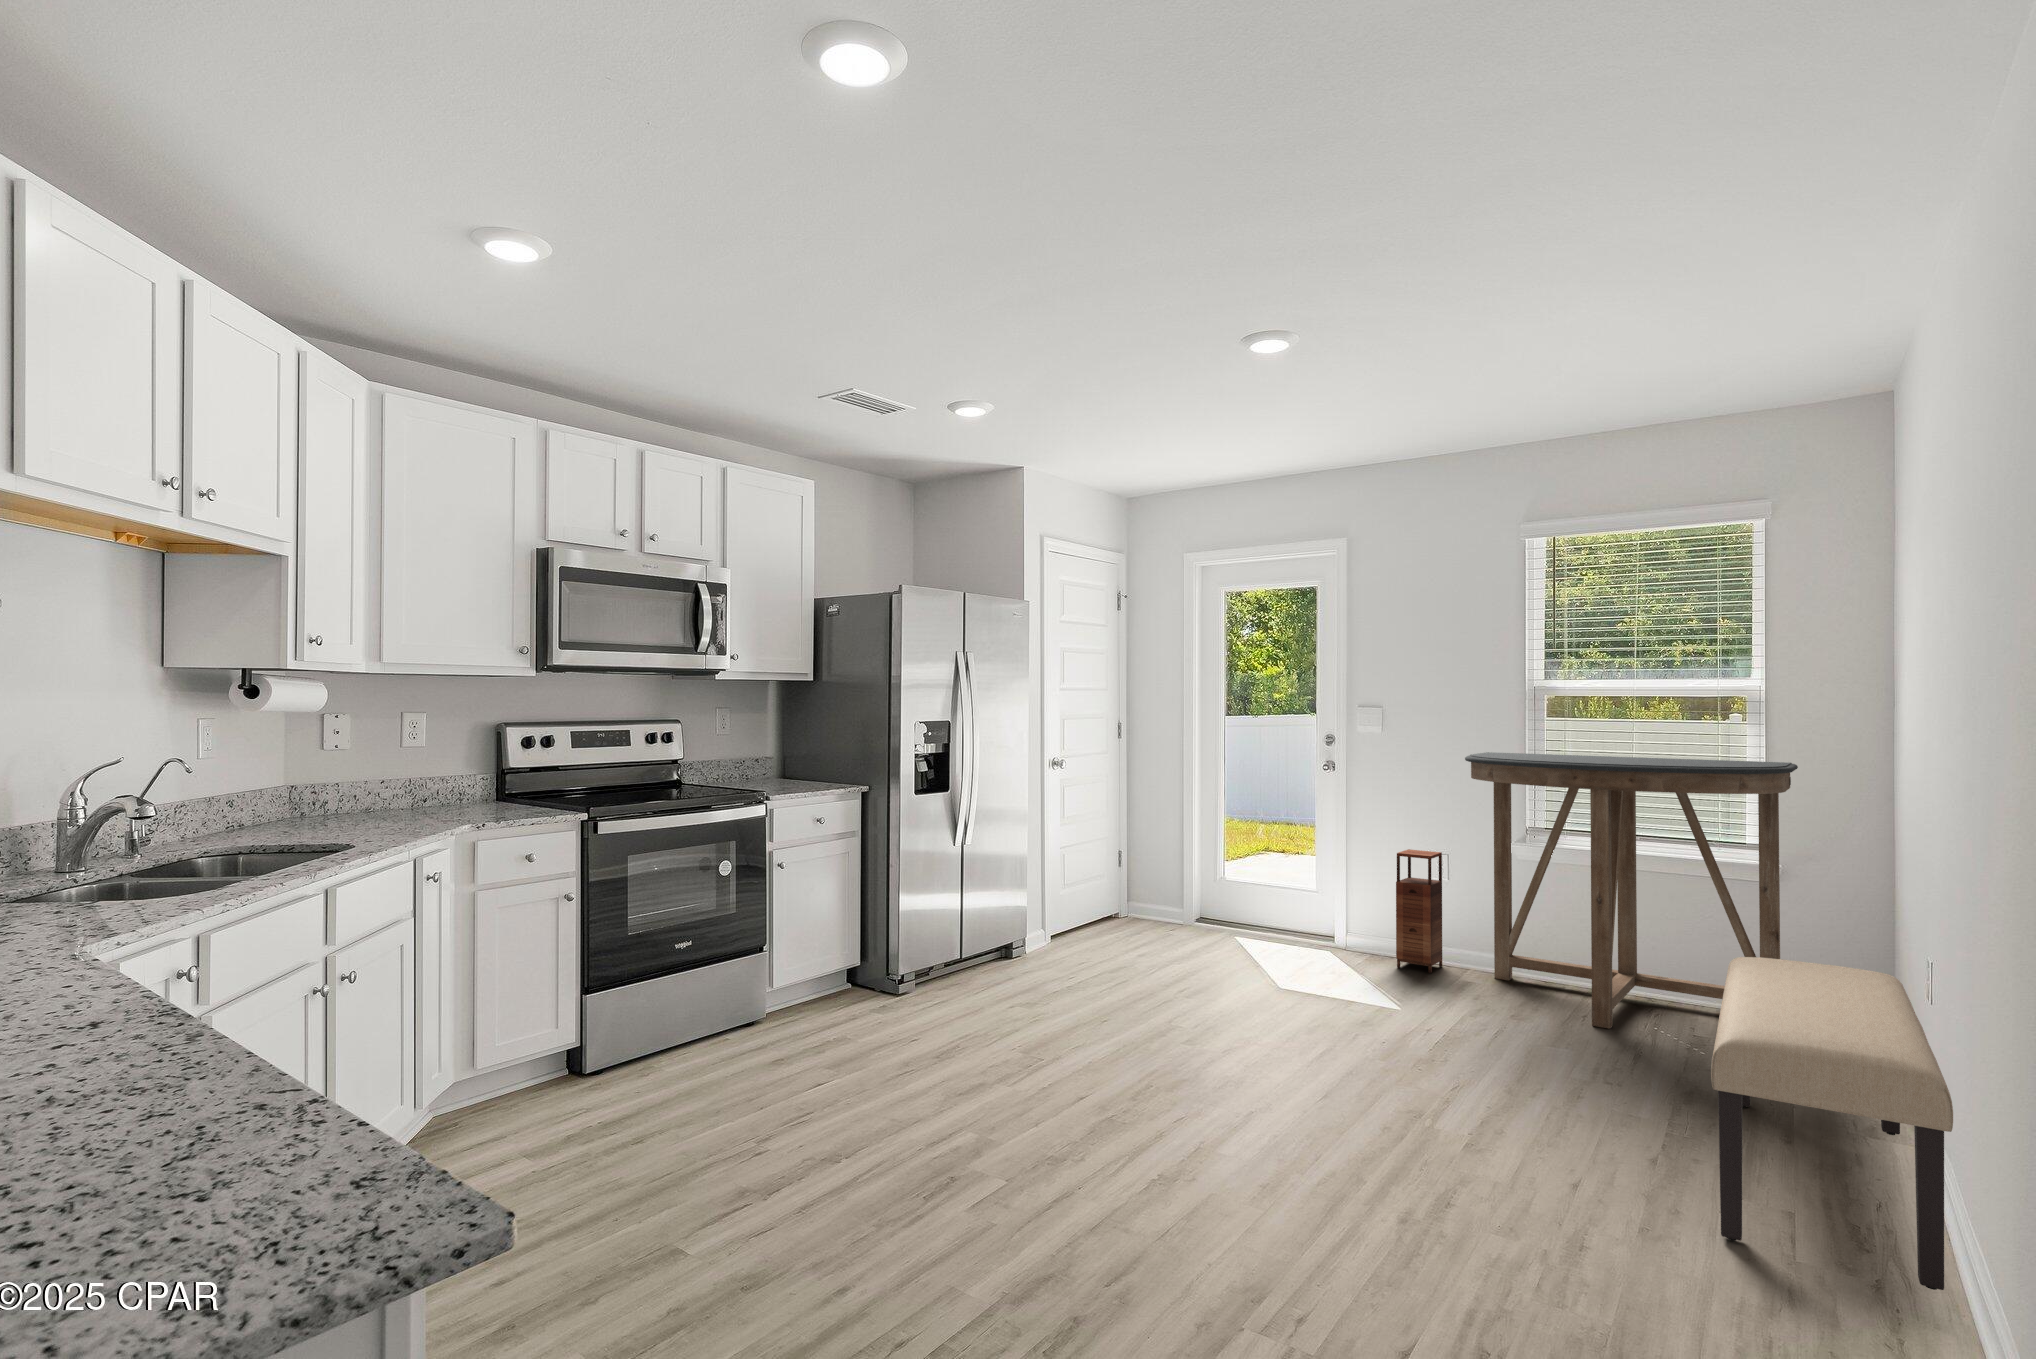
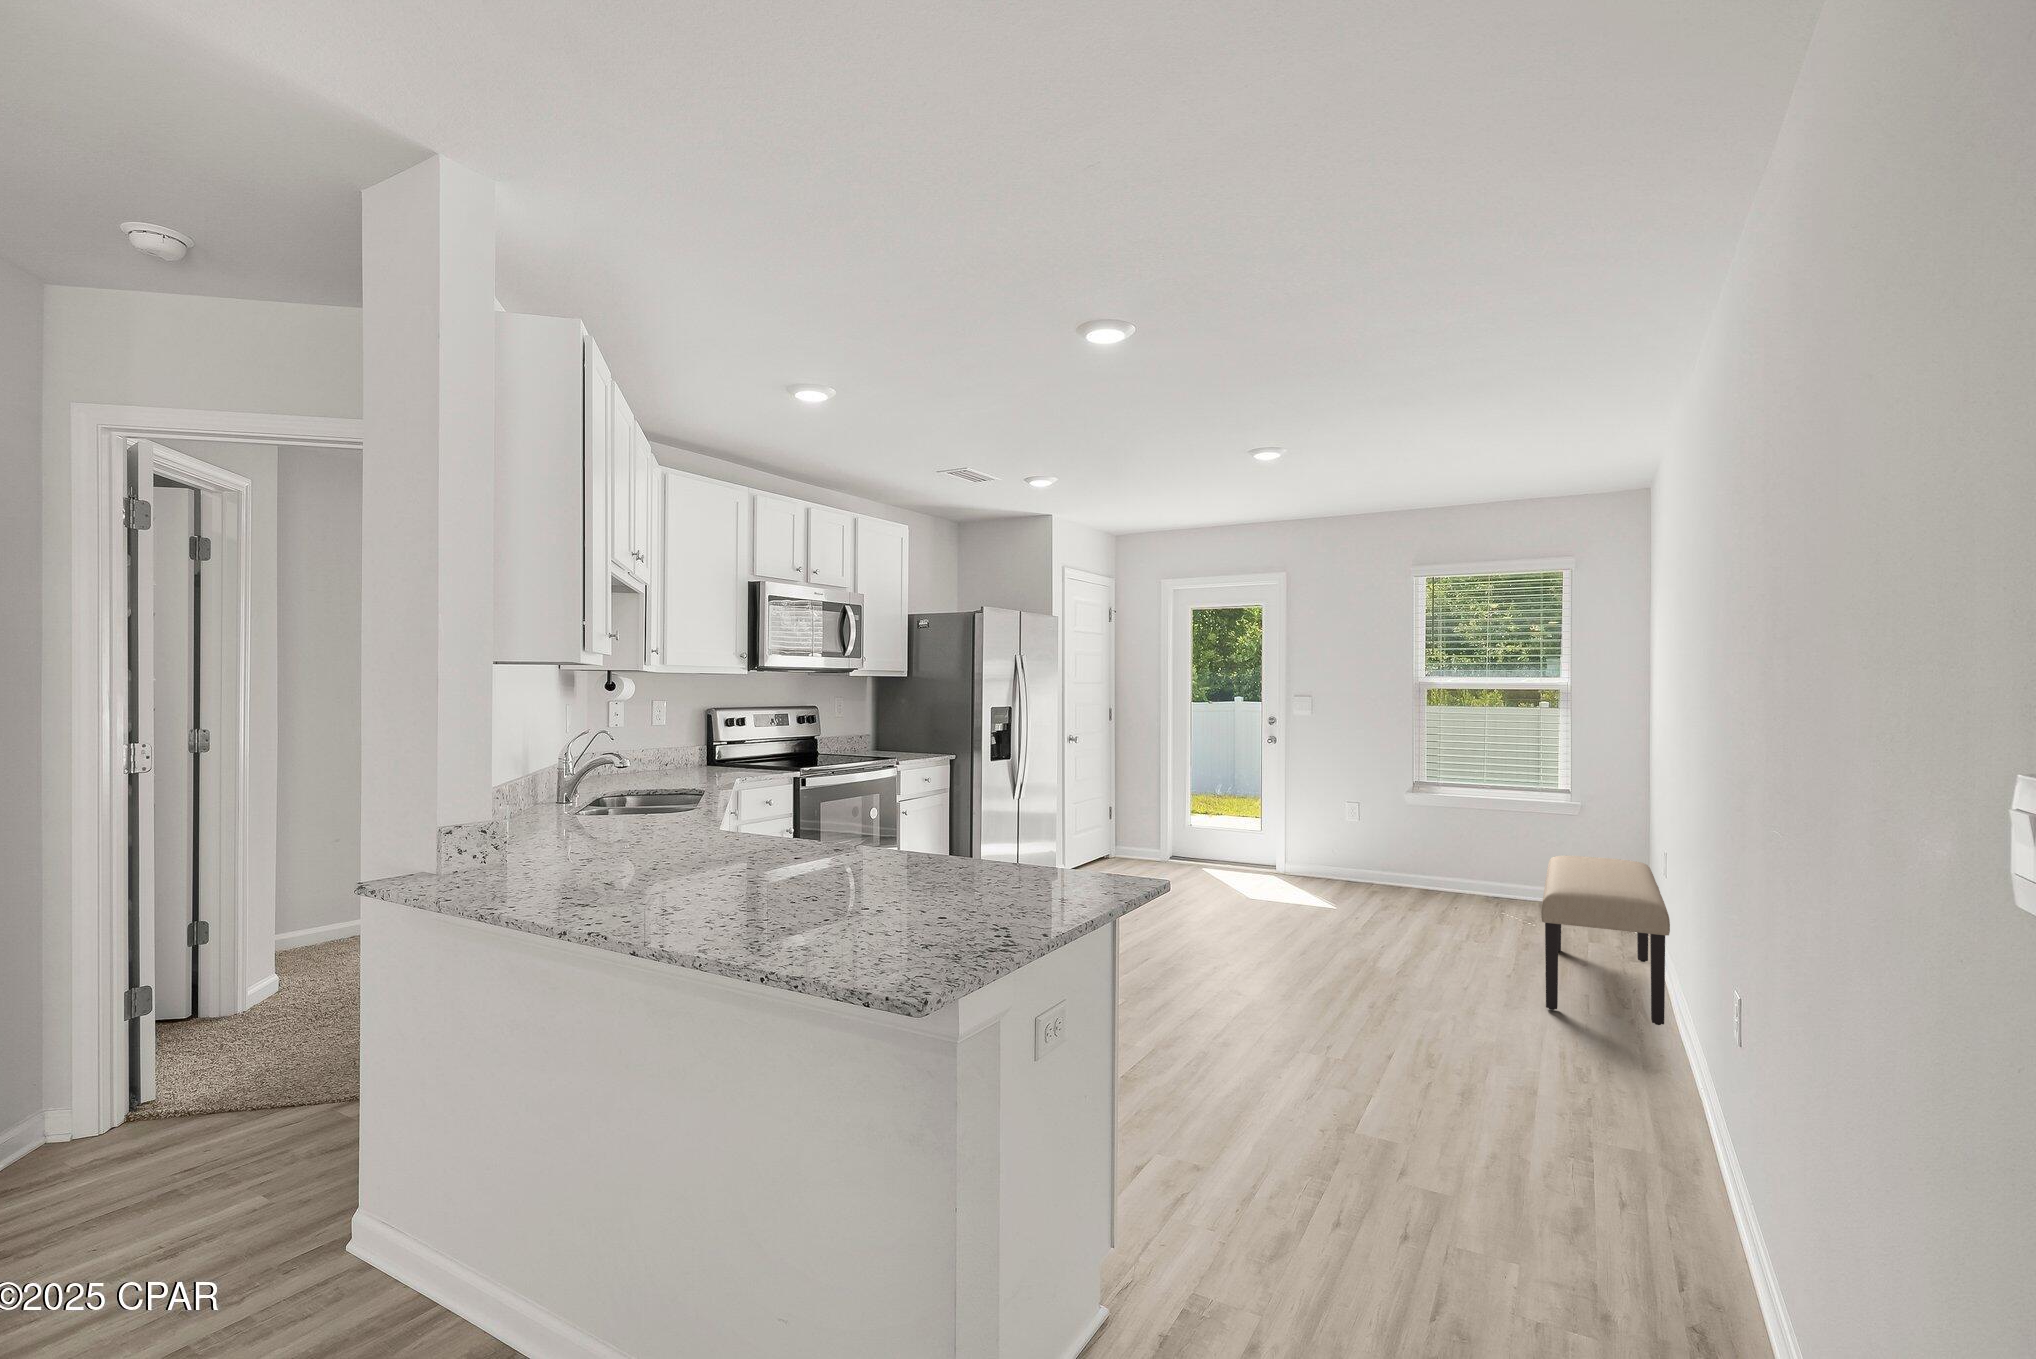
console table: present [1465,752,1798,1029] -> none [1372,728,1592,914]
storage cabinet: present [1396,849,1442,973] -> none [1321,798,1353,886]

